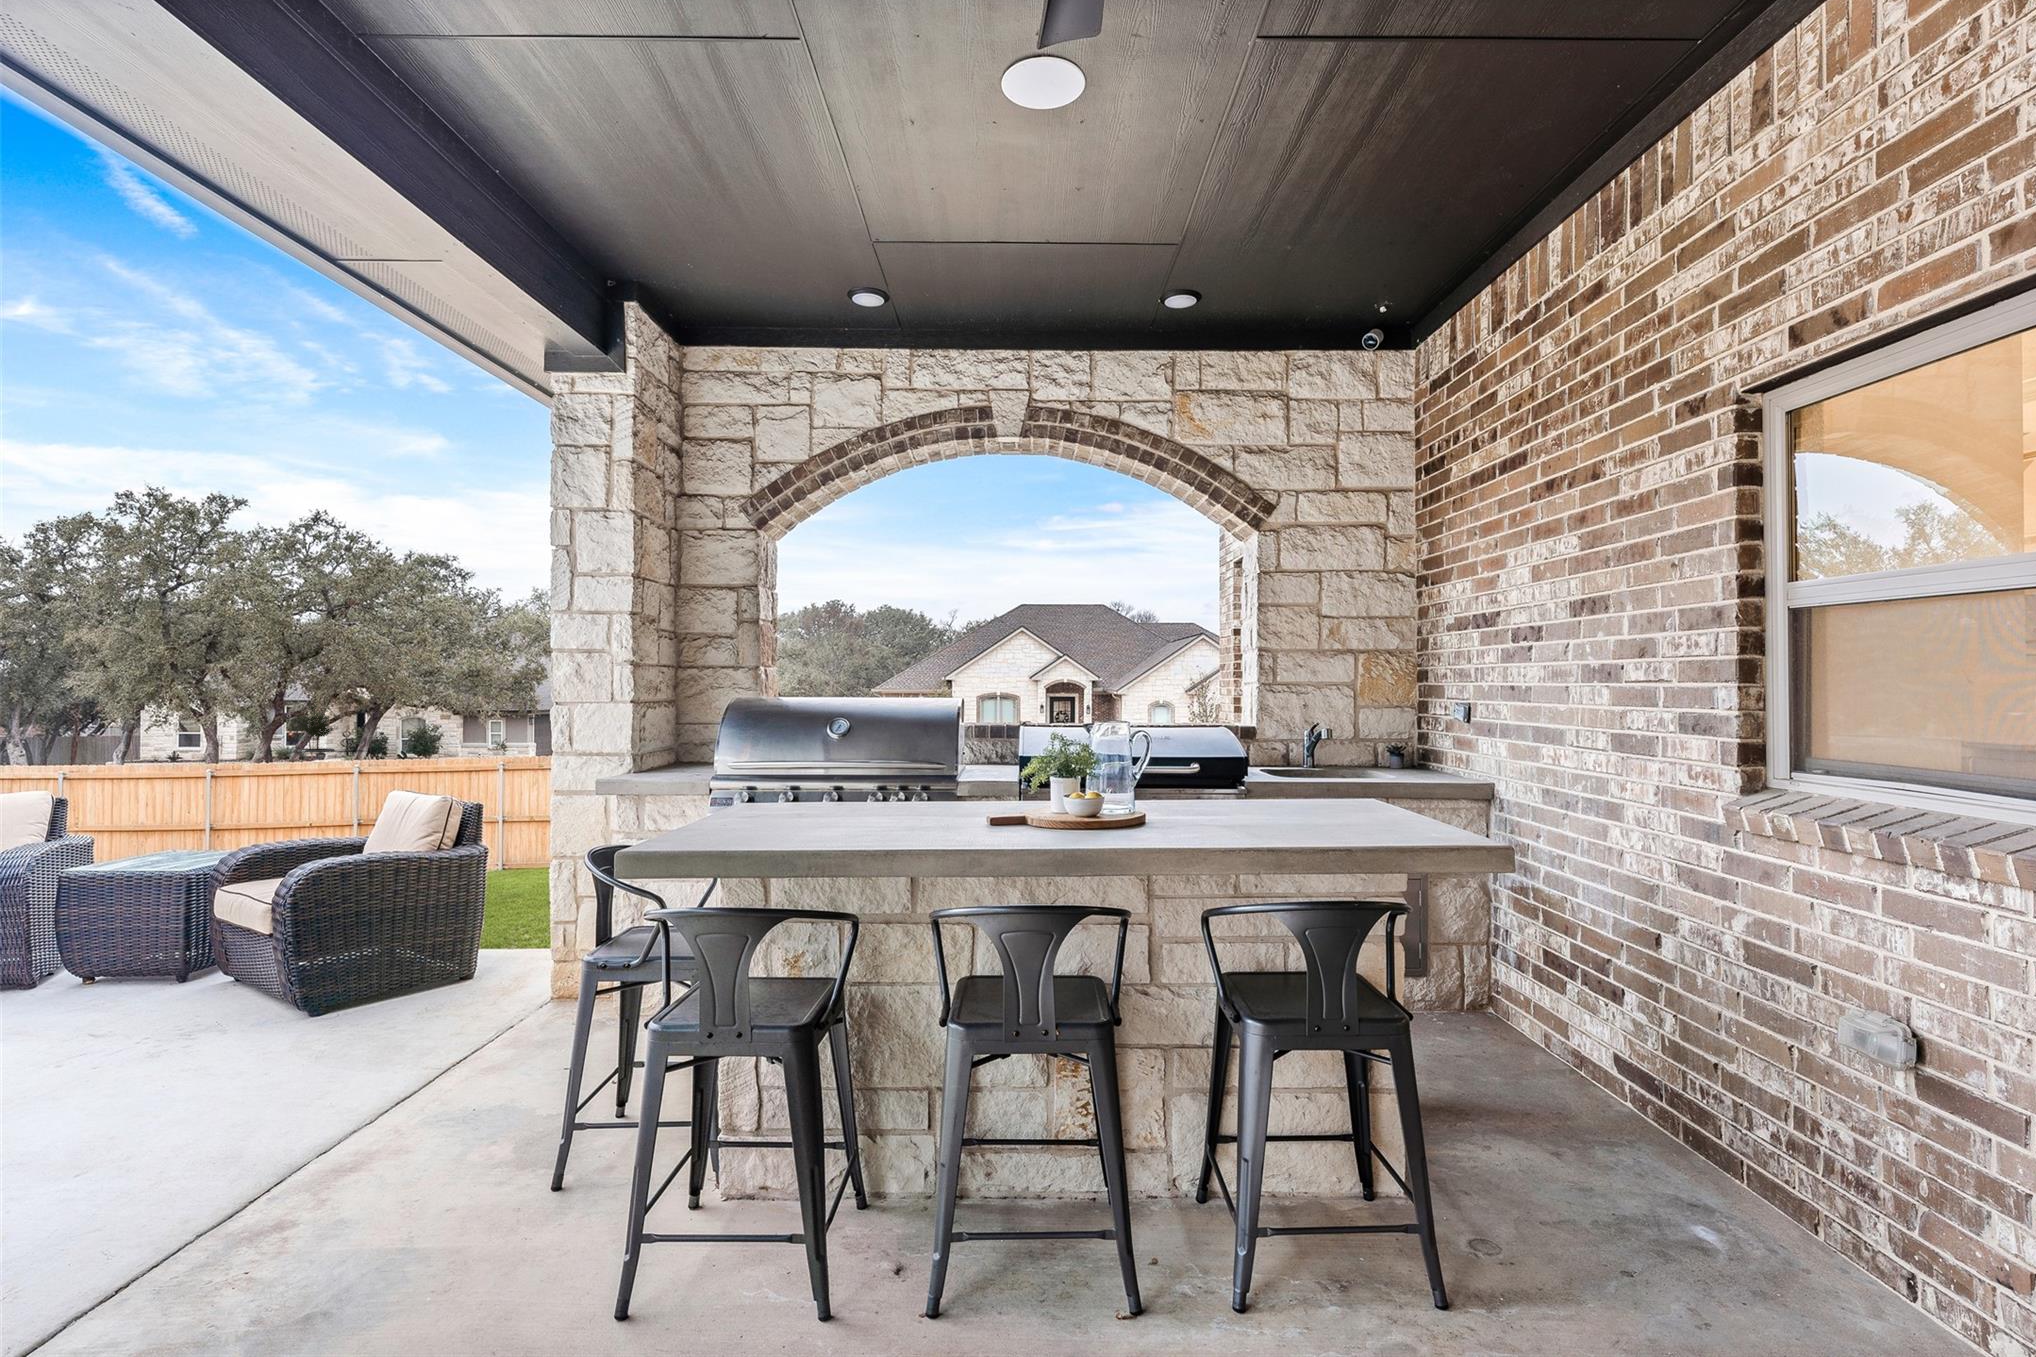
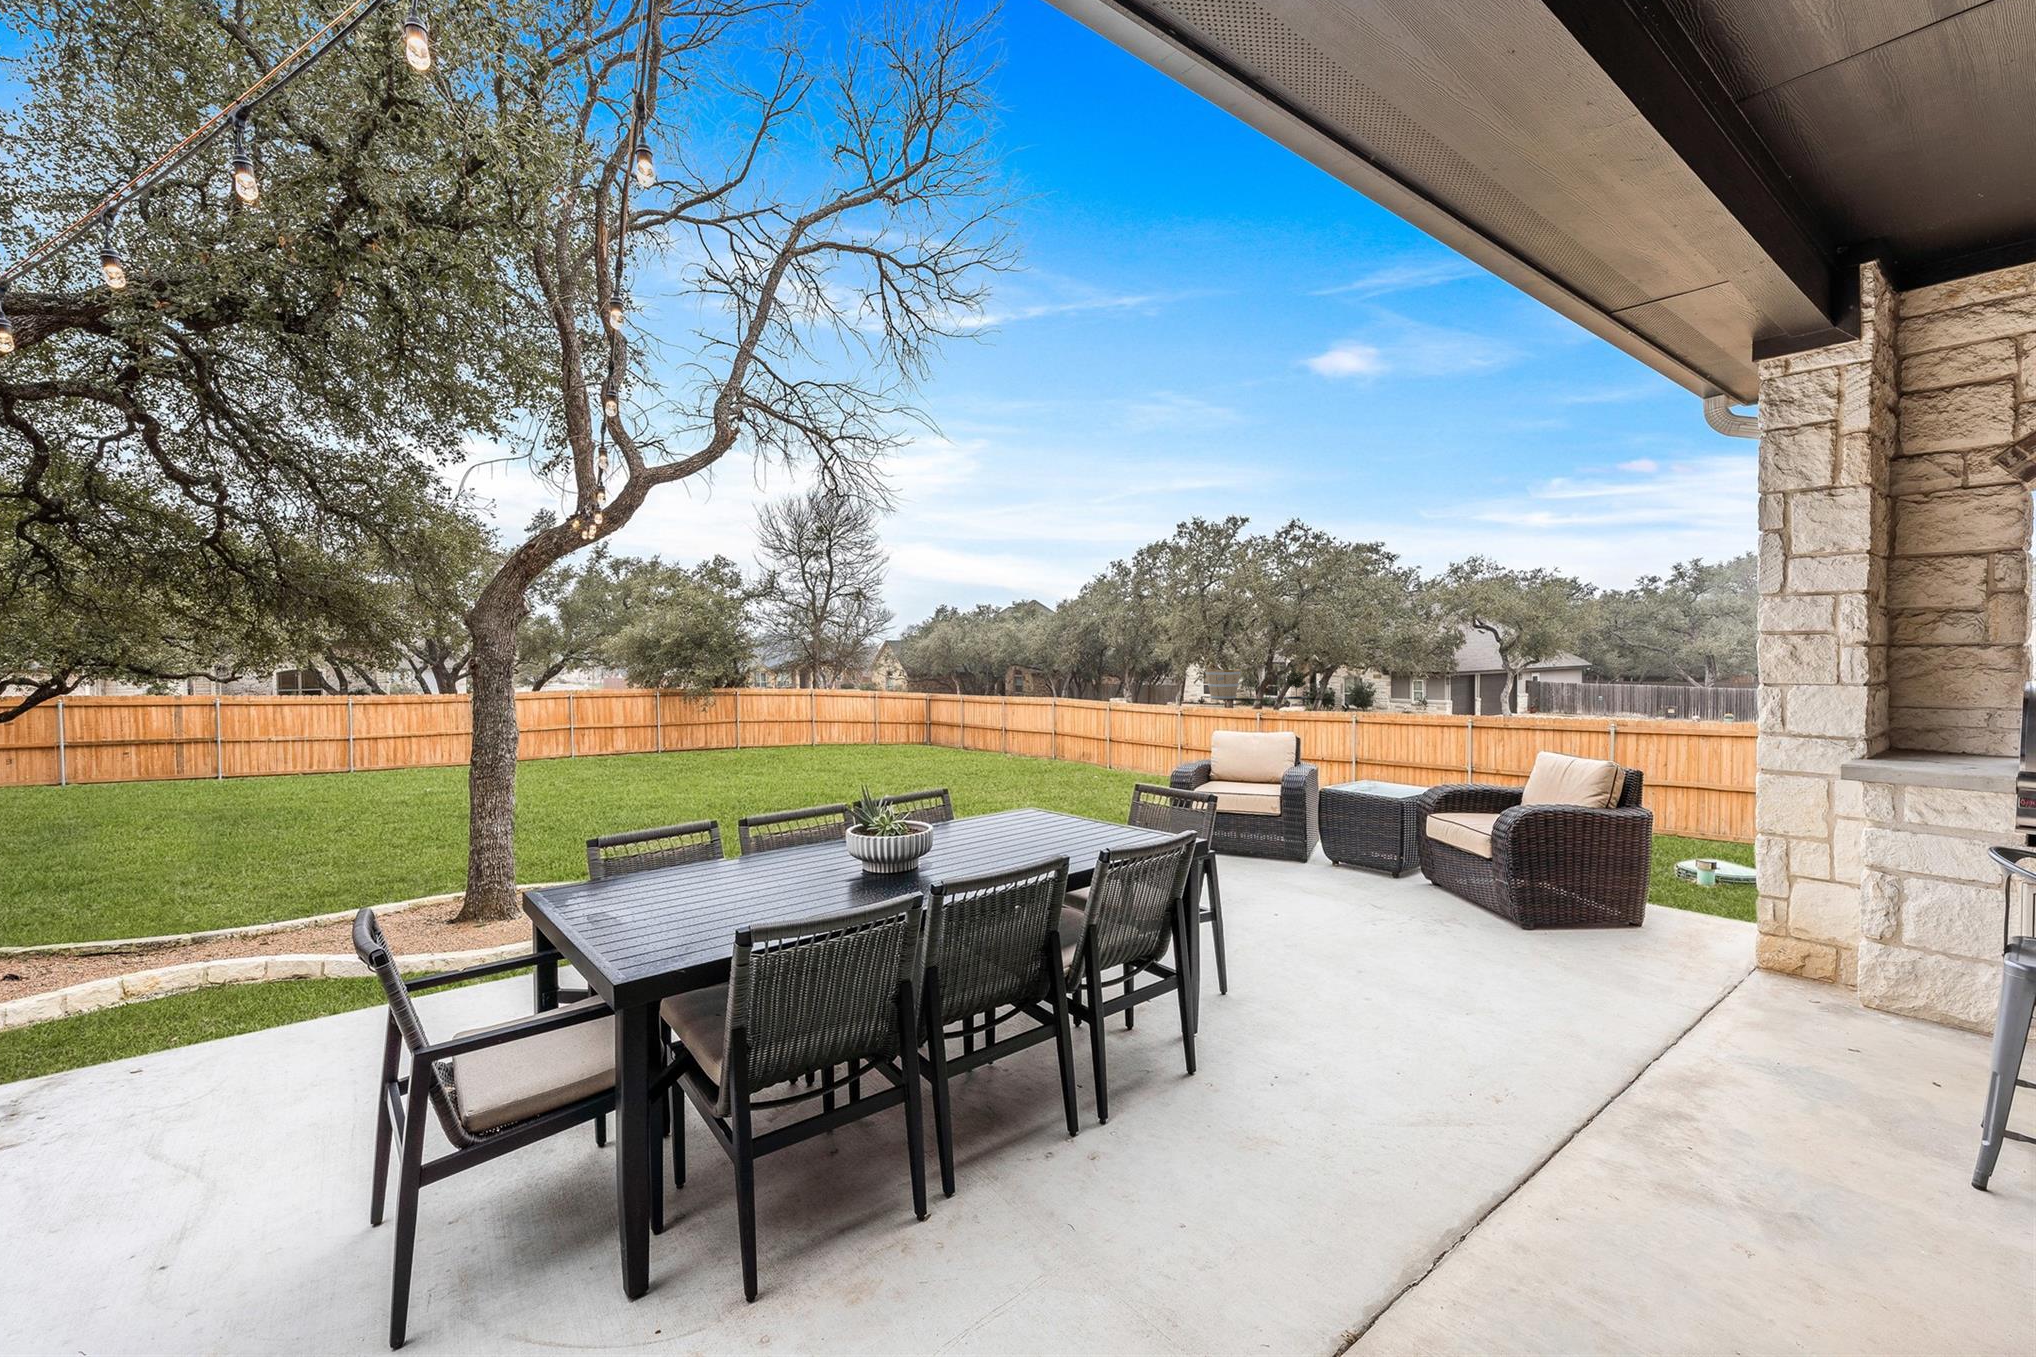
wooden bucket: none [154,711,223,756] -> present [1205,669,1241,699]

